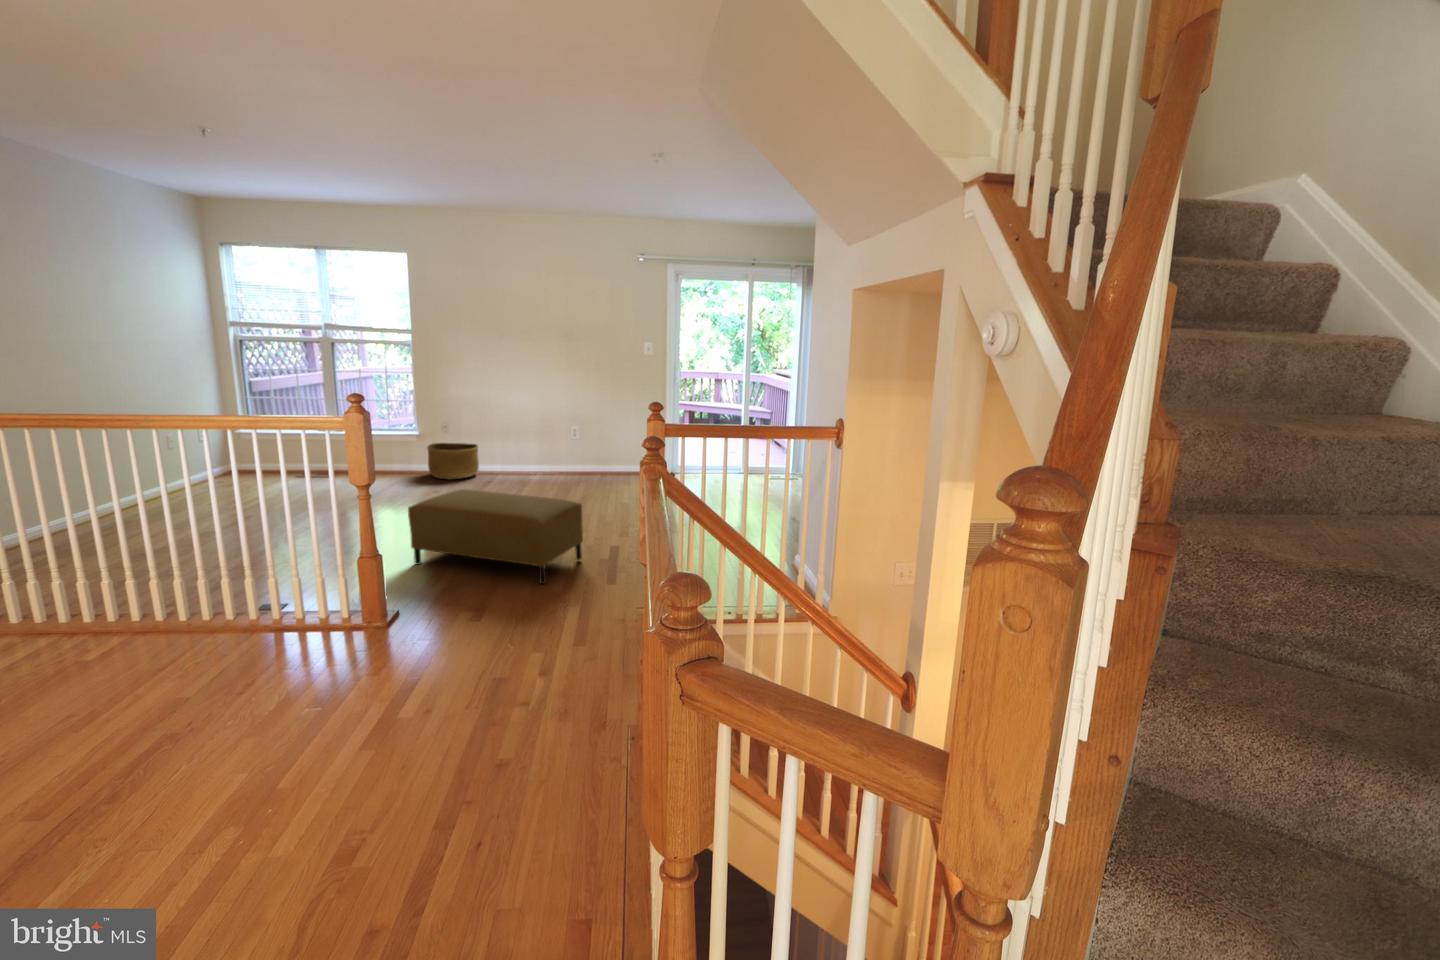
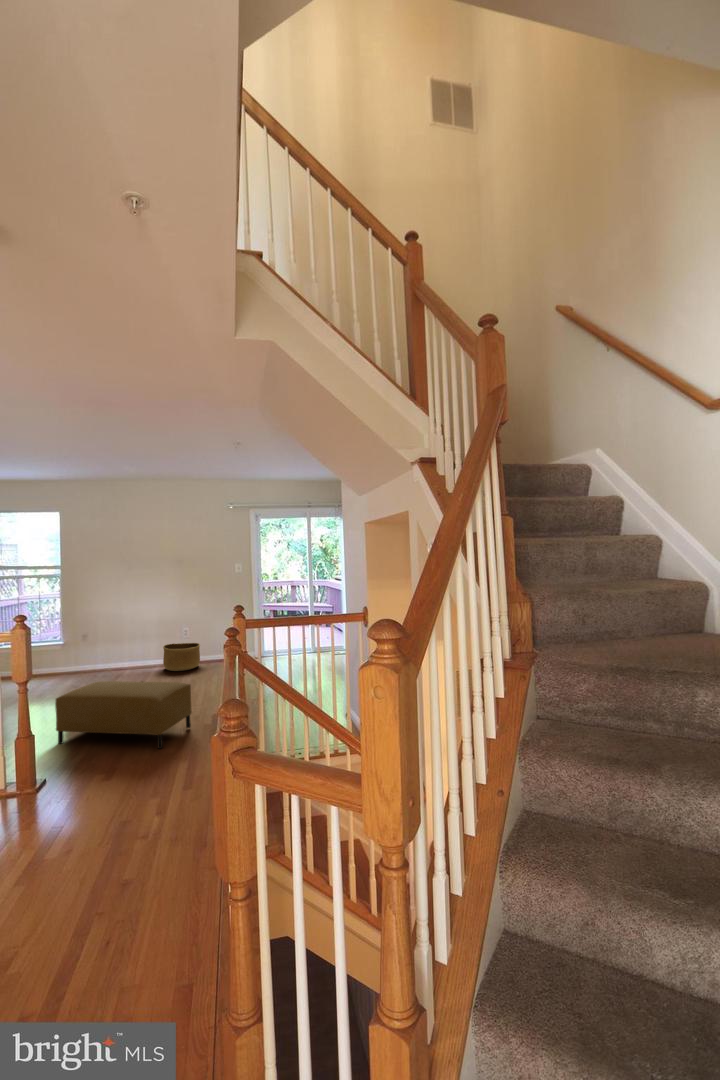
basket: present [427,443,479,479] -> present [163,643,200,671]

